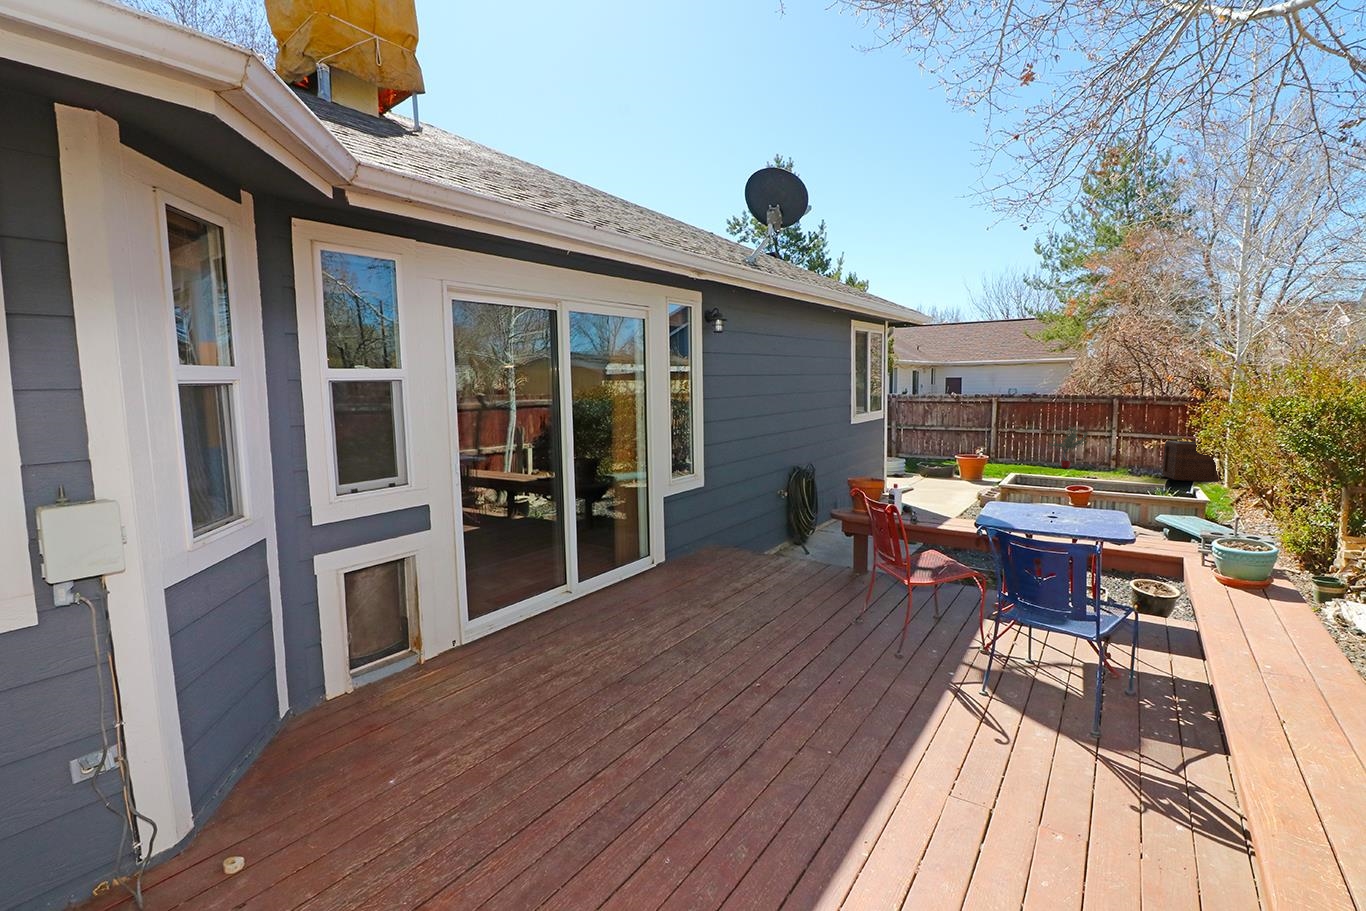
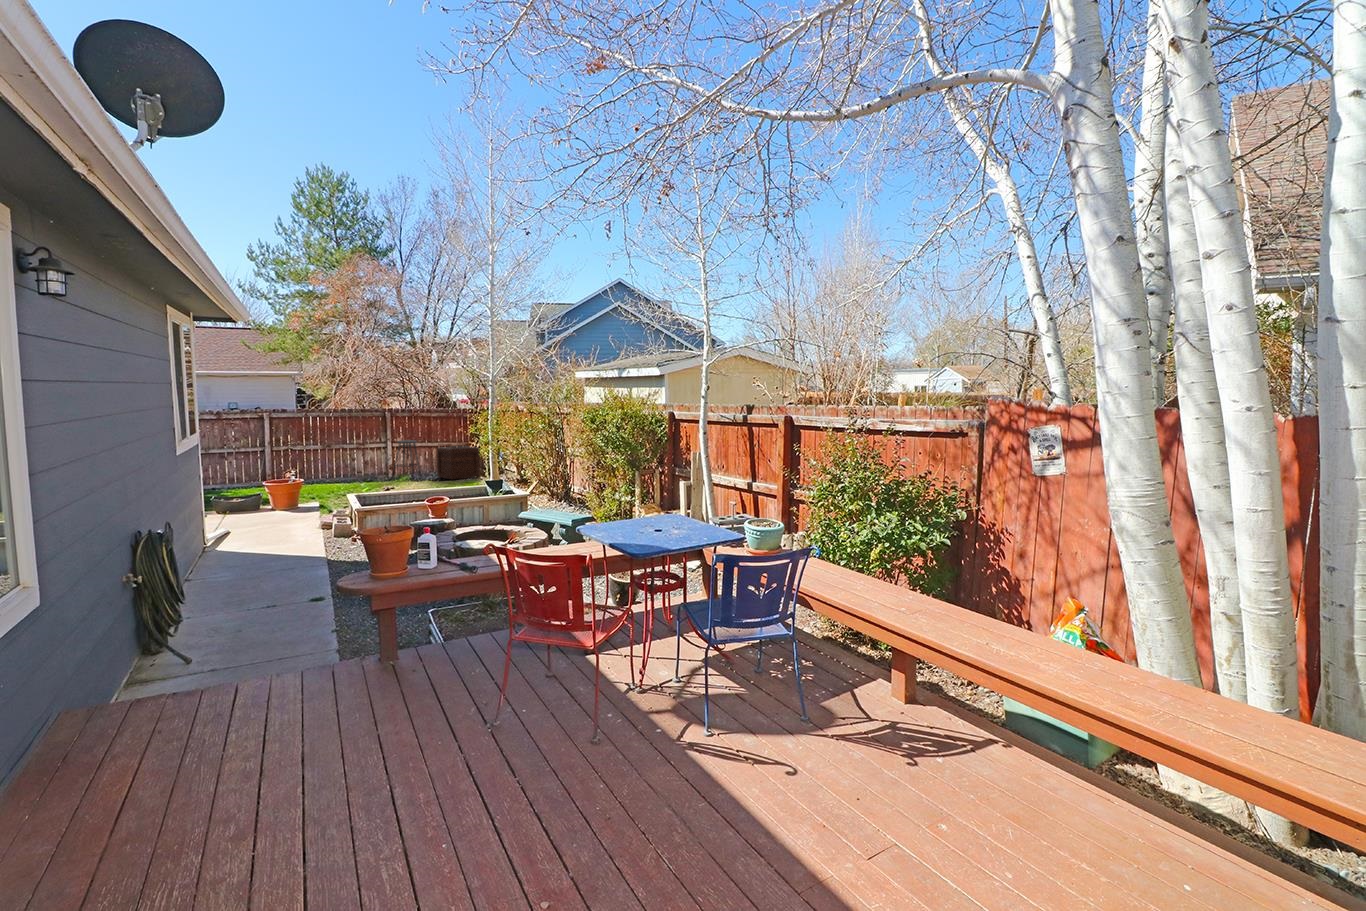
potted tree: present [1049,427,1088,468] -> none [331,441,369,482]
stool: none [1109,430,1147,473] -> present [392,440,421,476]

